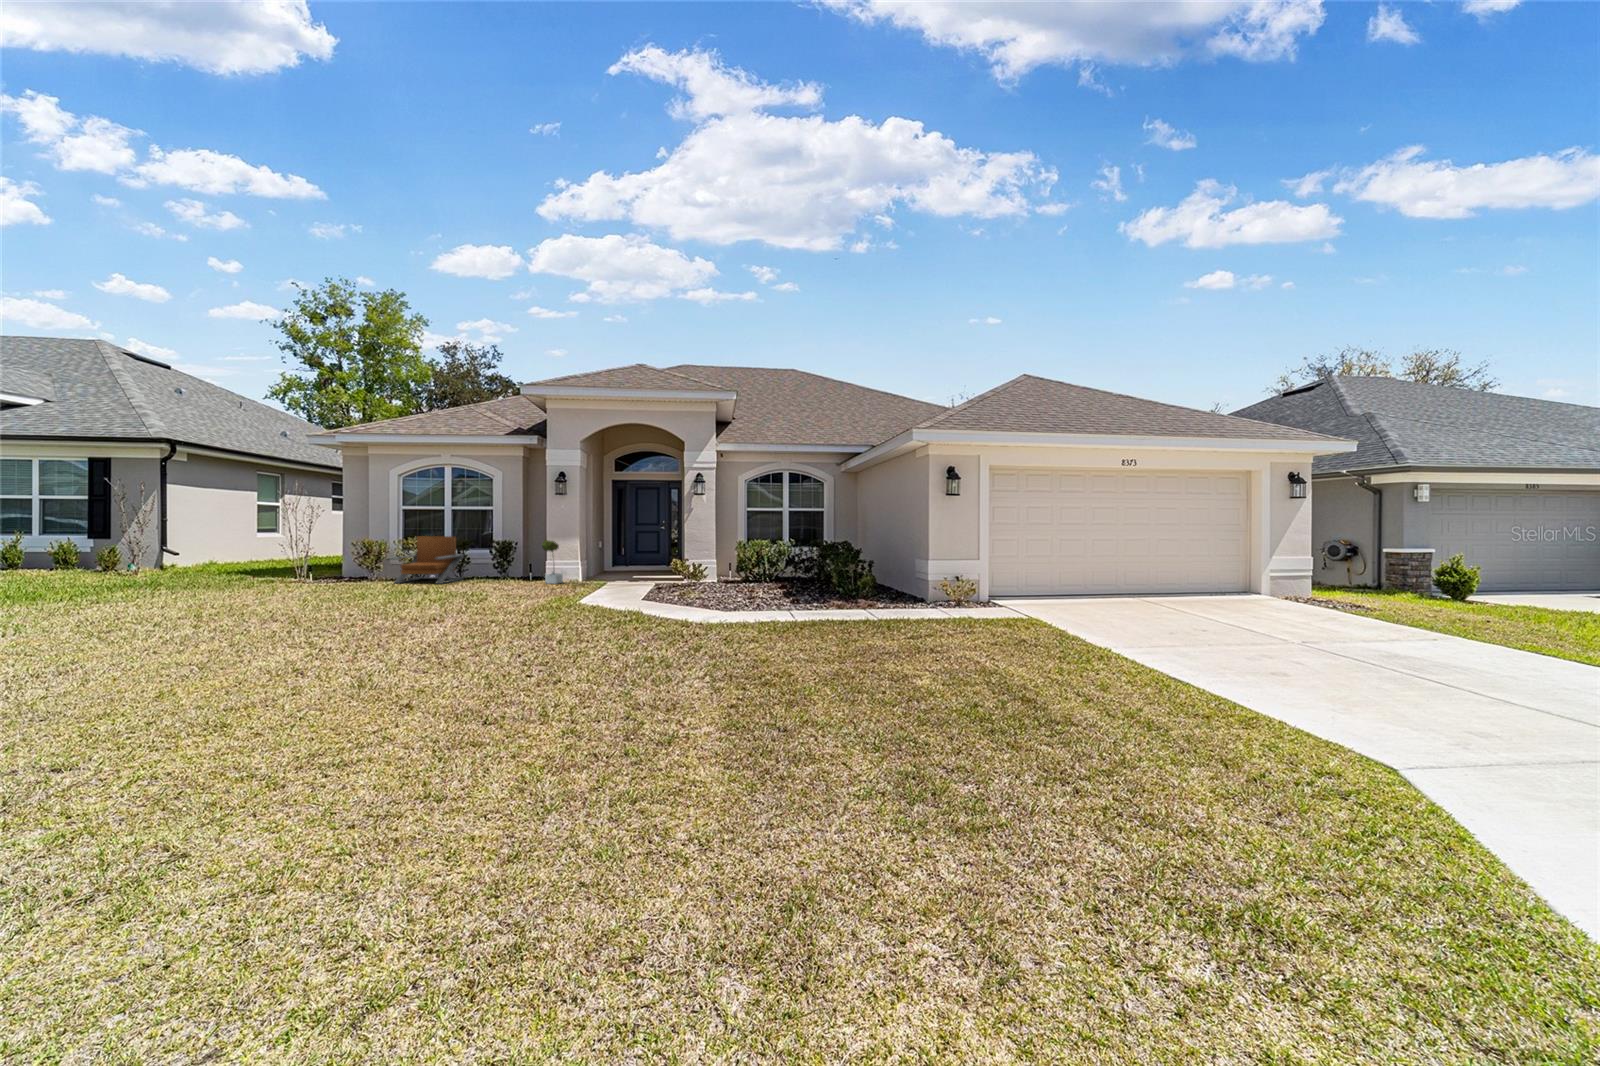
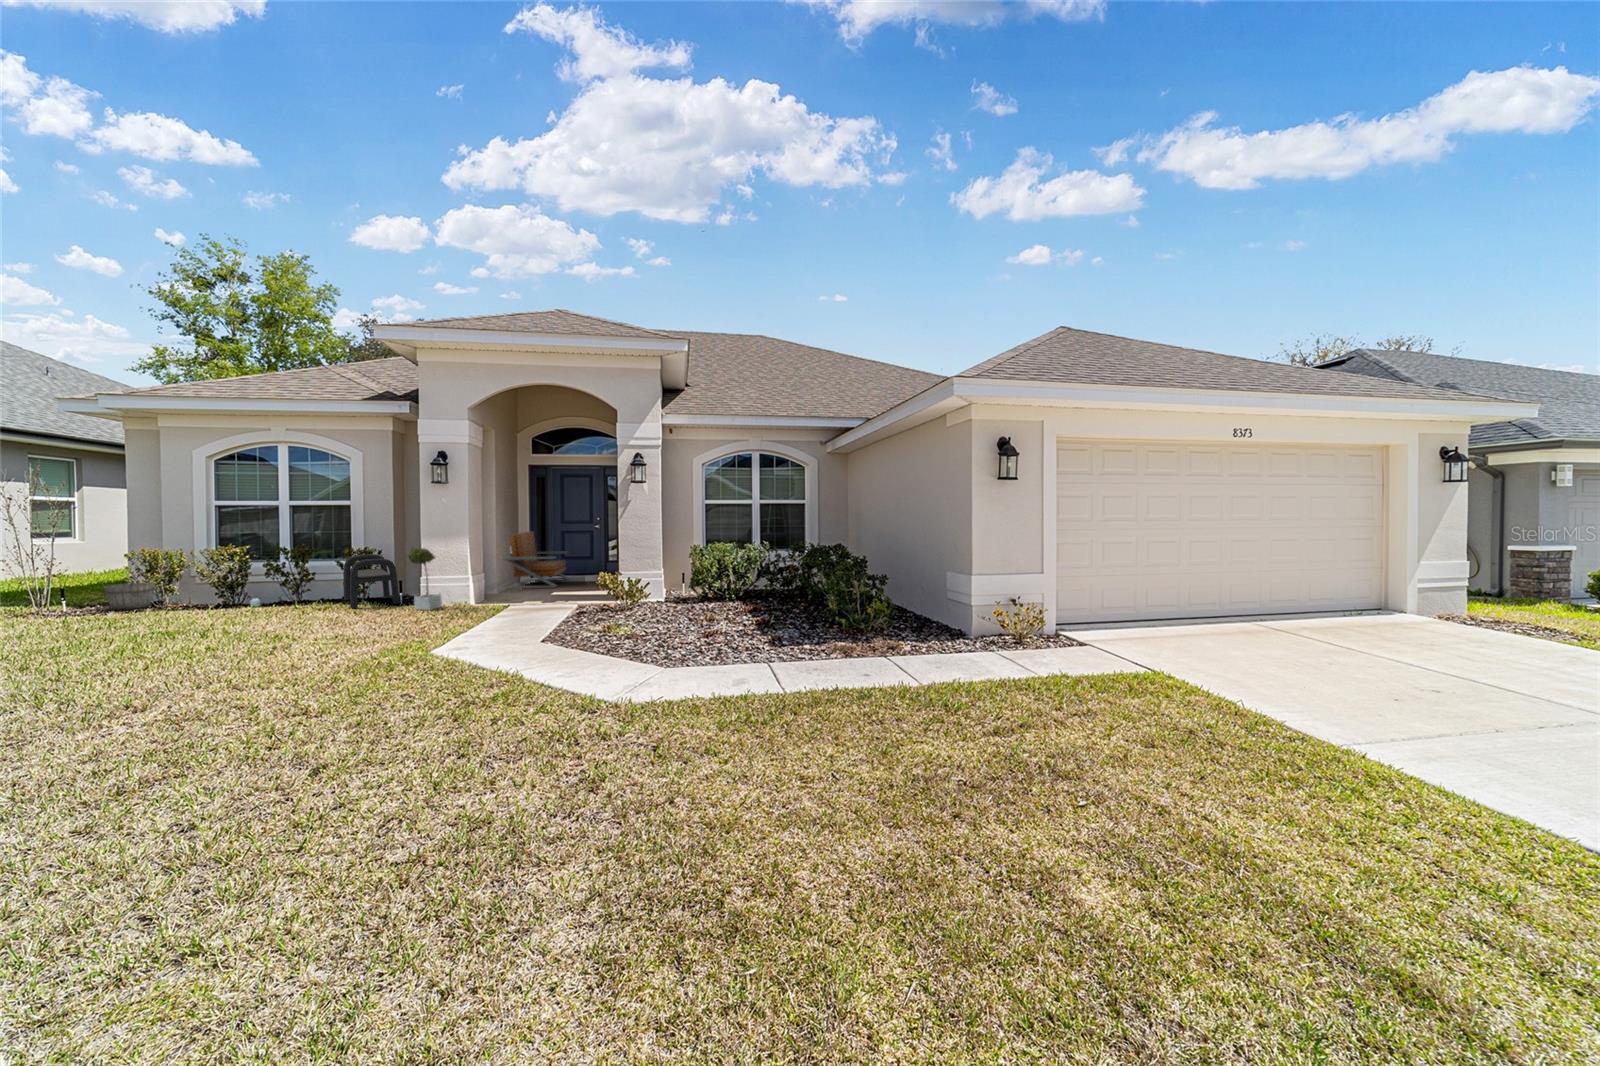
lounge chair: present [395,536,464,584] -> present [504,531,569,589]
bench: none [490,545,531,582] -> present [343,554,399,608]
wooden bucket: none [335,559,366,581] -> present [104,580,155,609]

